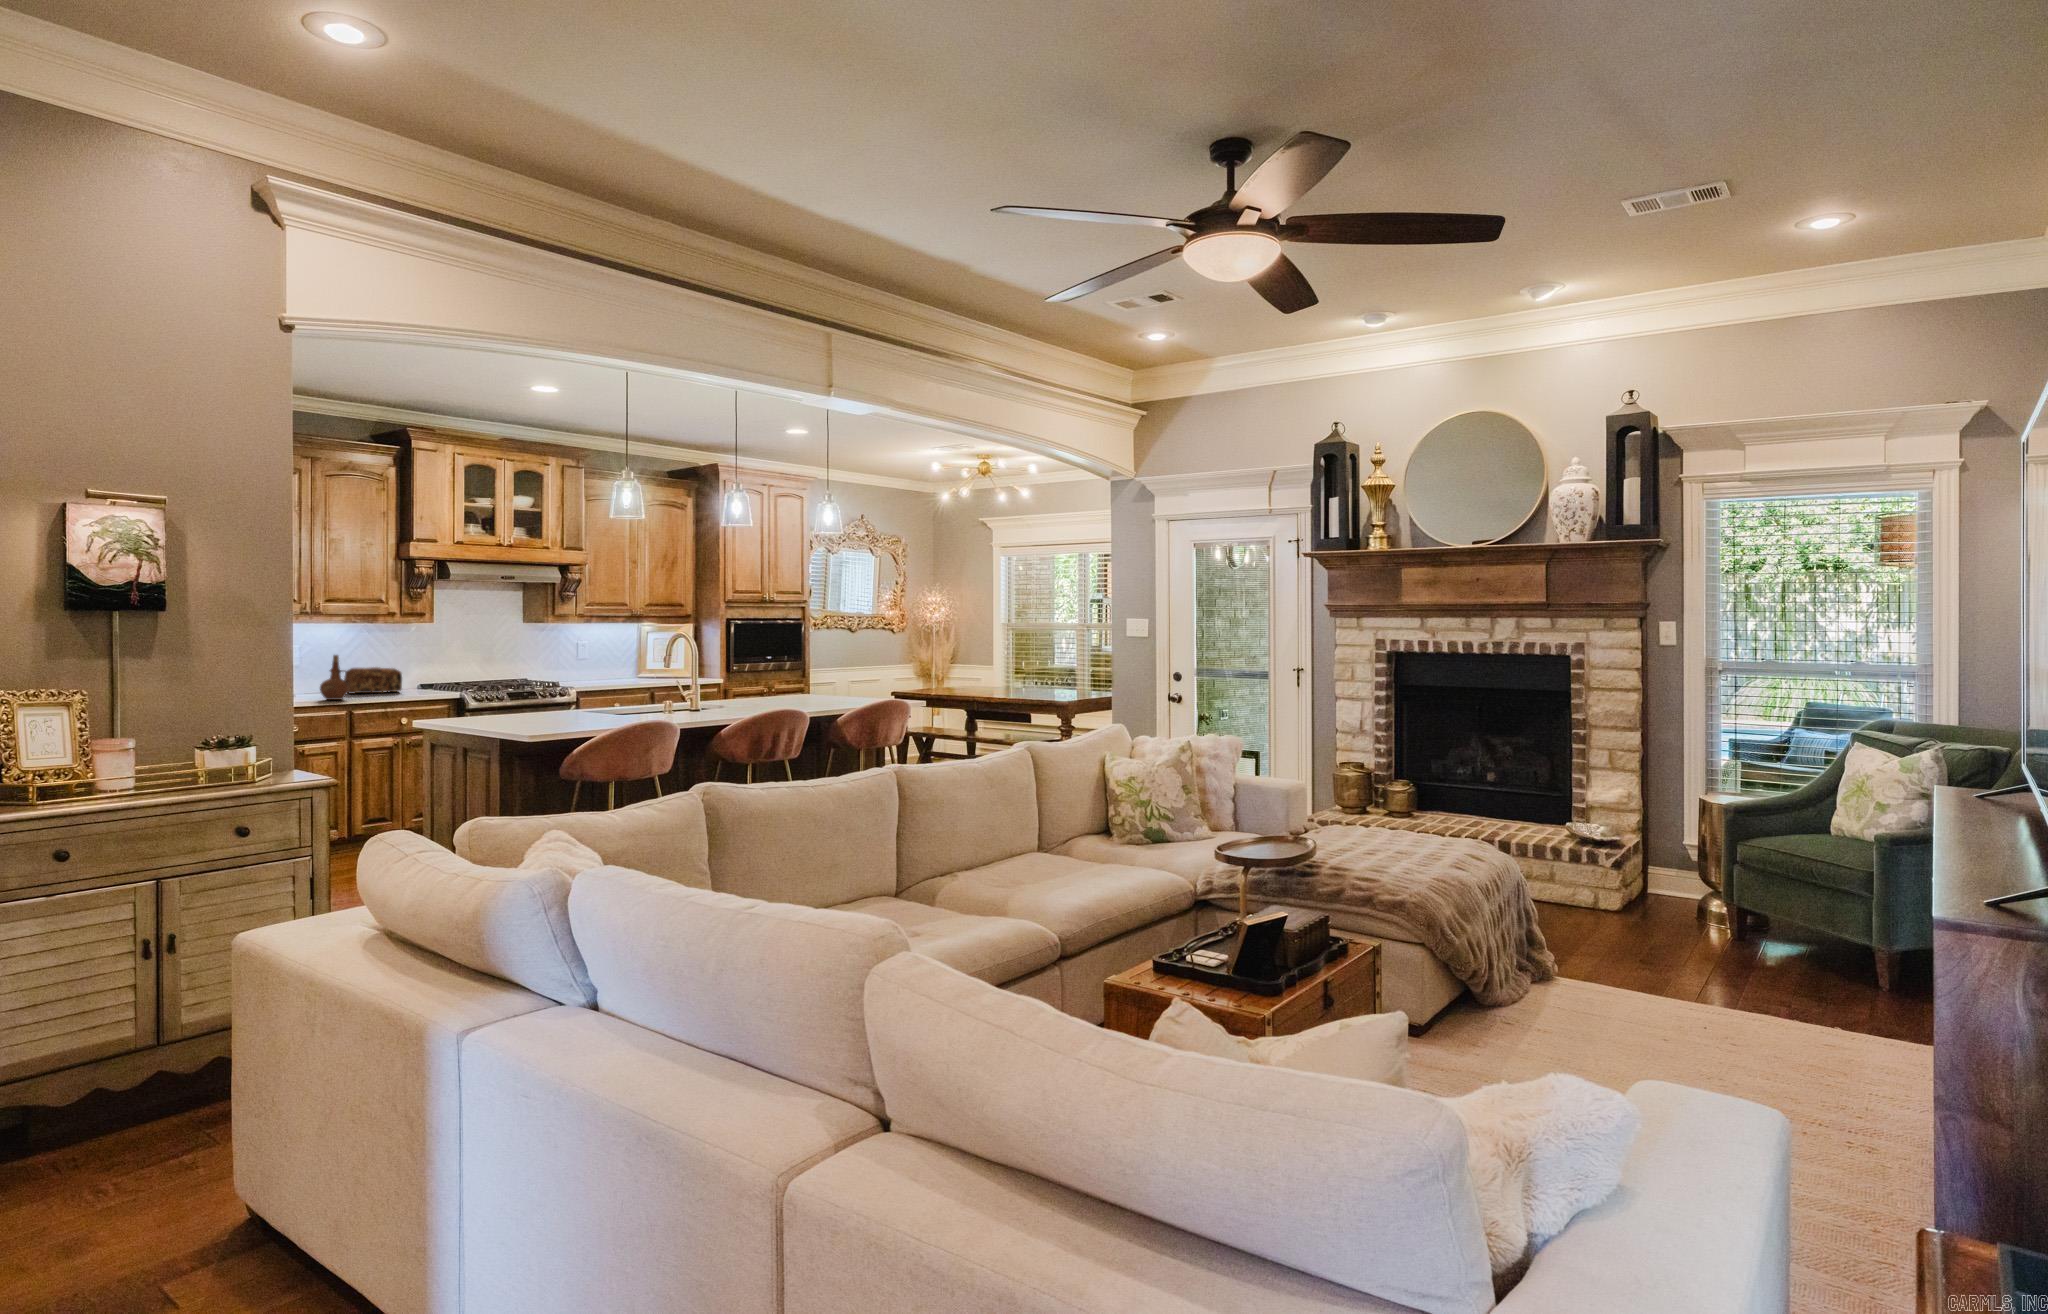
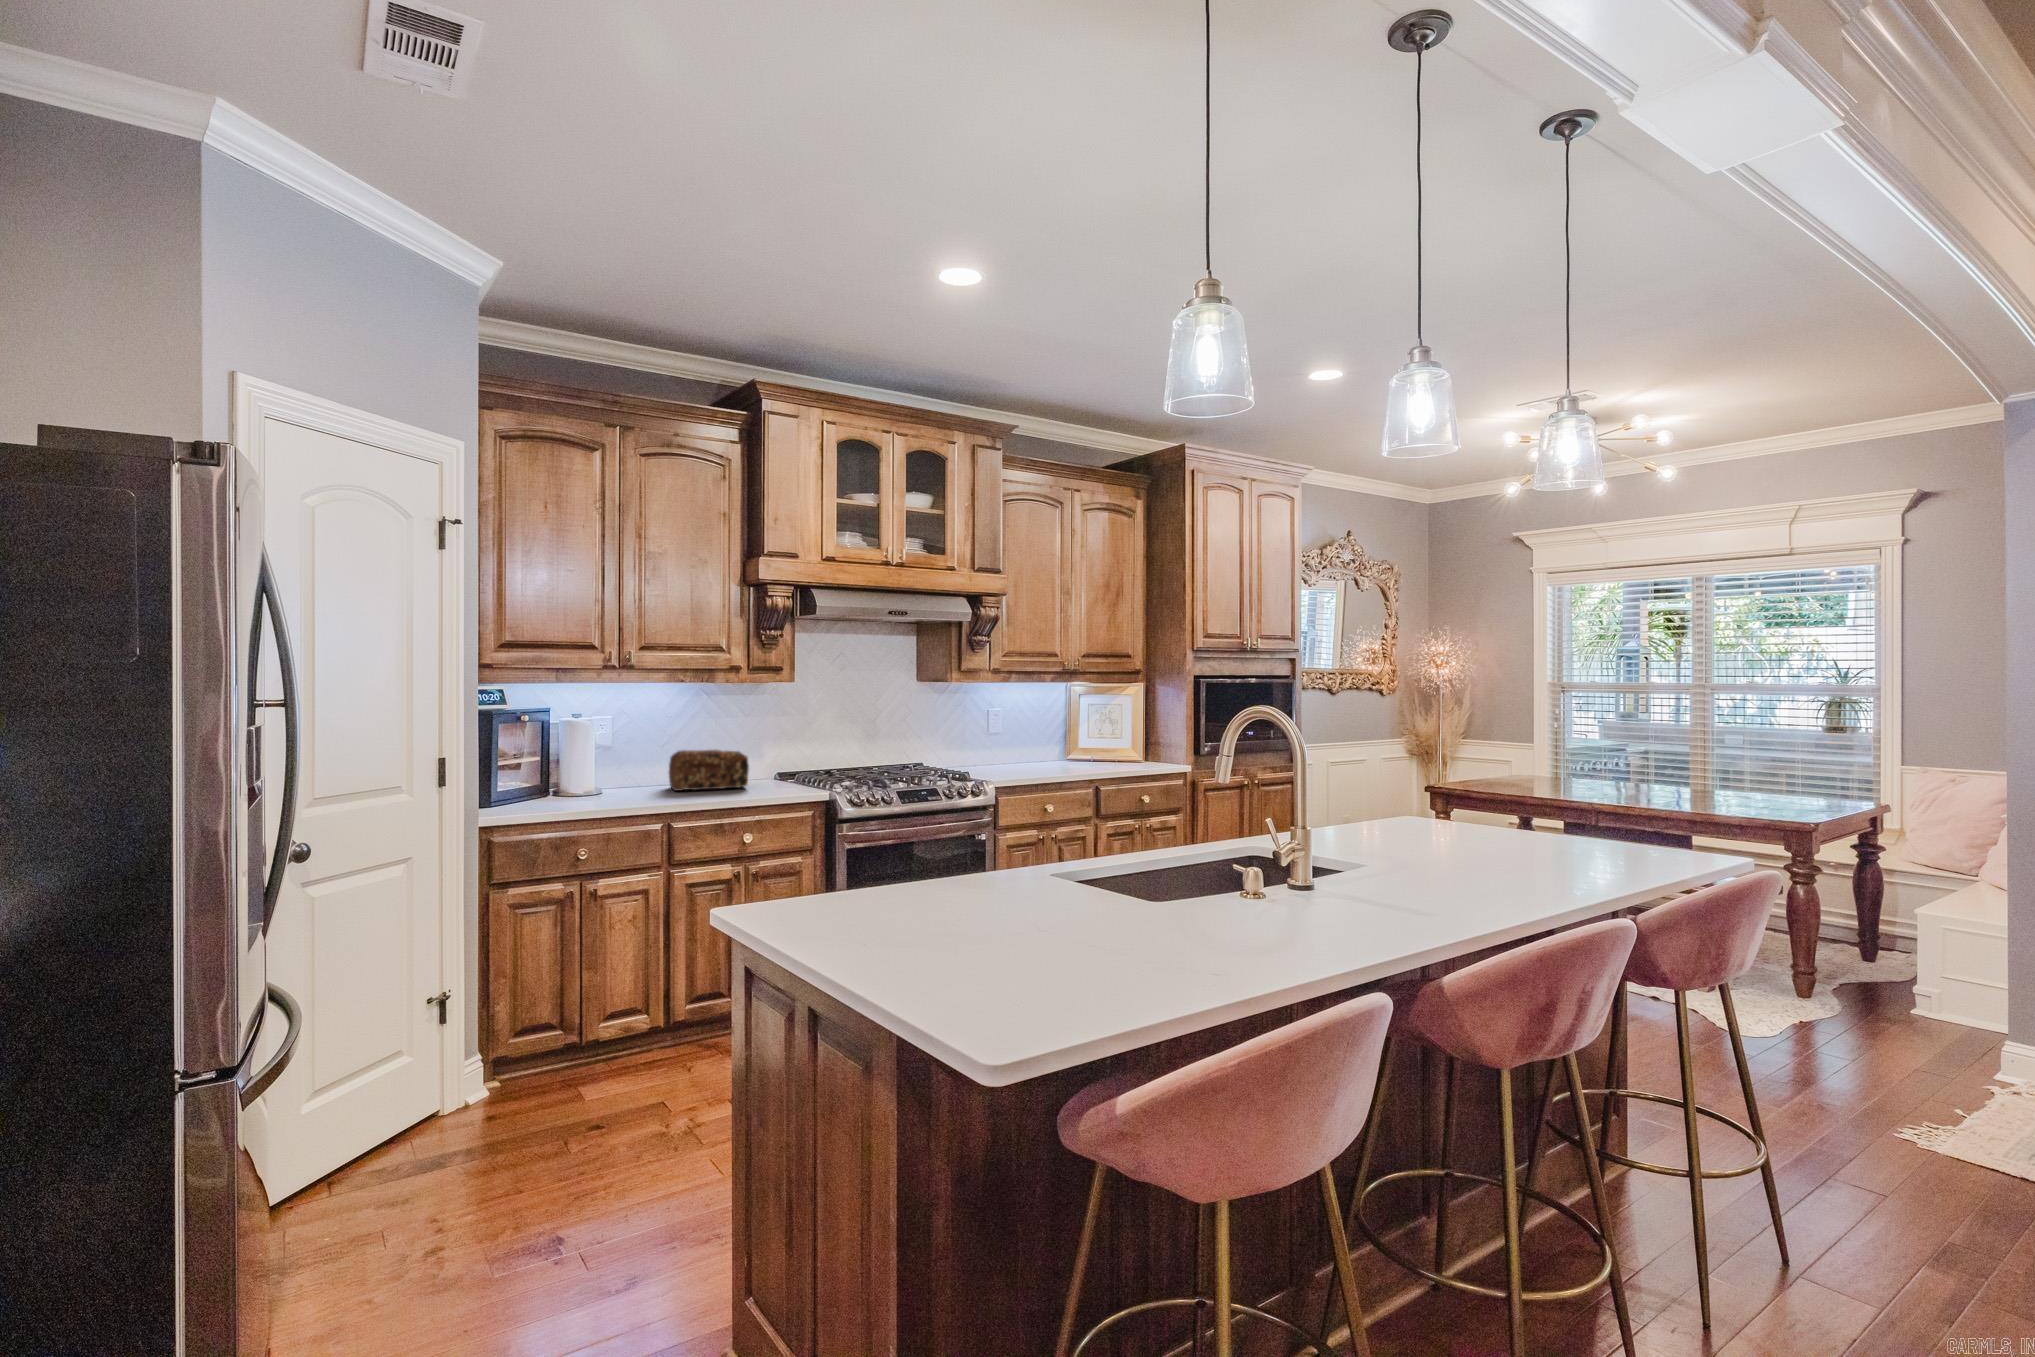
ceramic pitcher: present [320,655,350,700] -> none [624,731,669,803]

